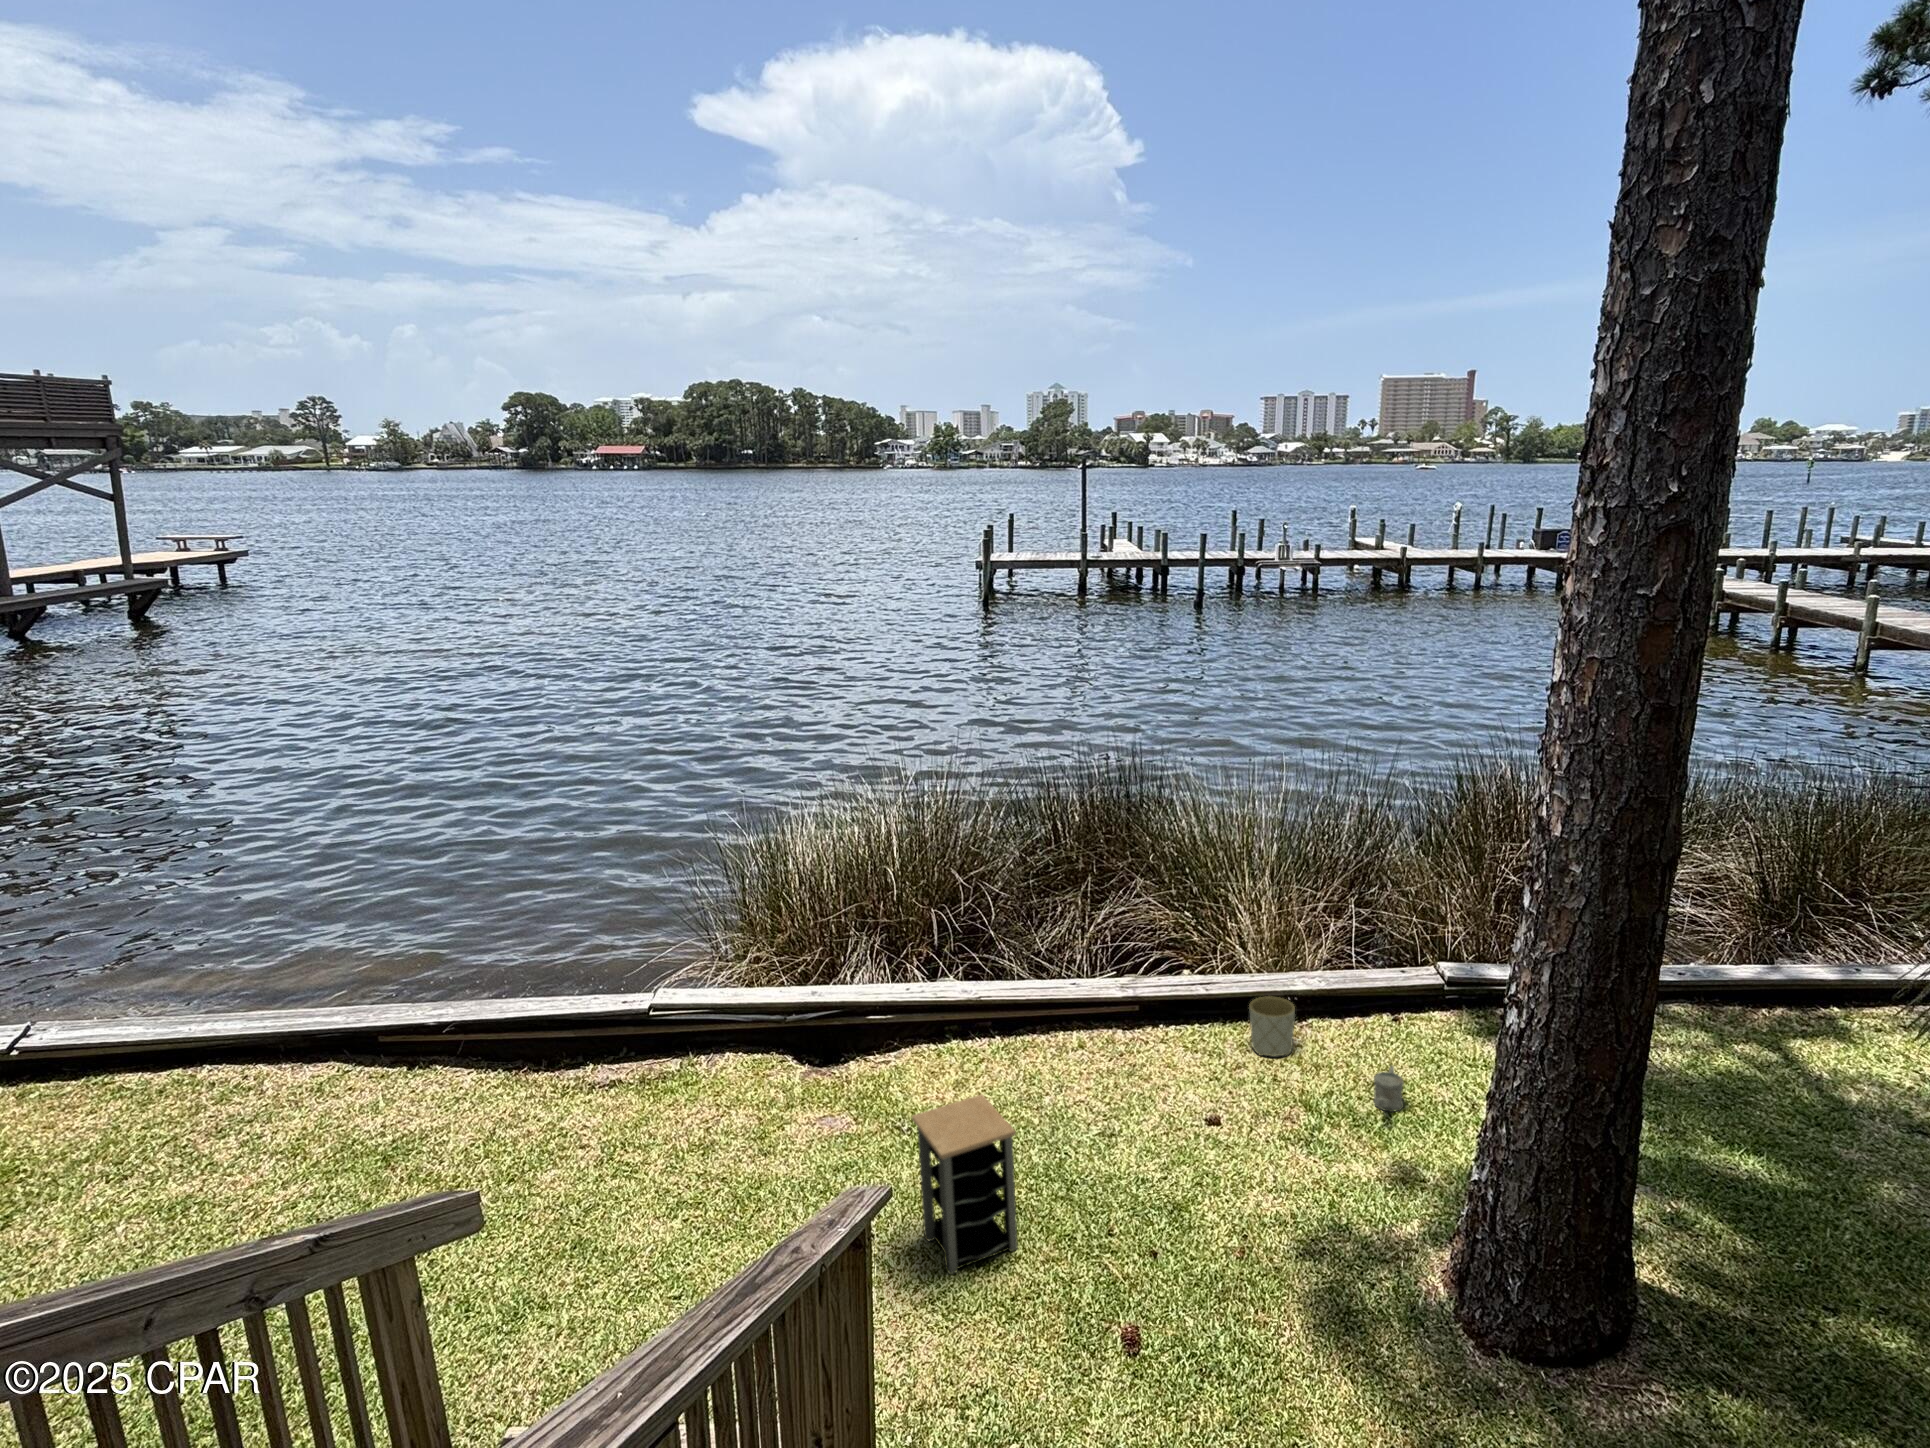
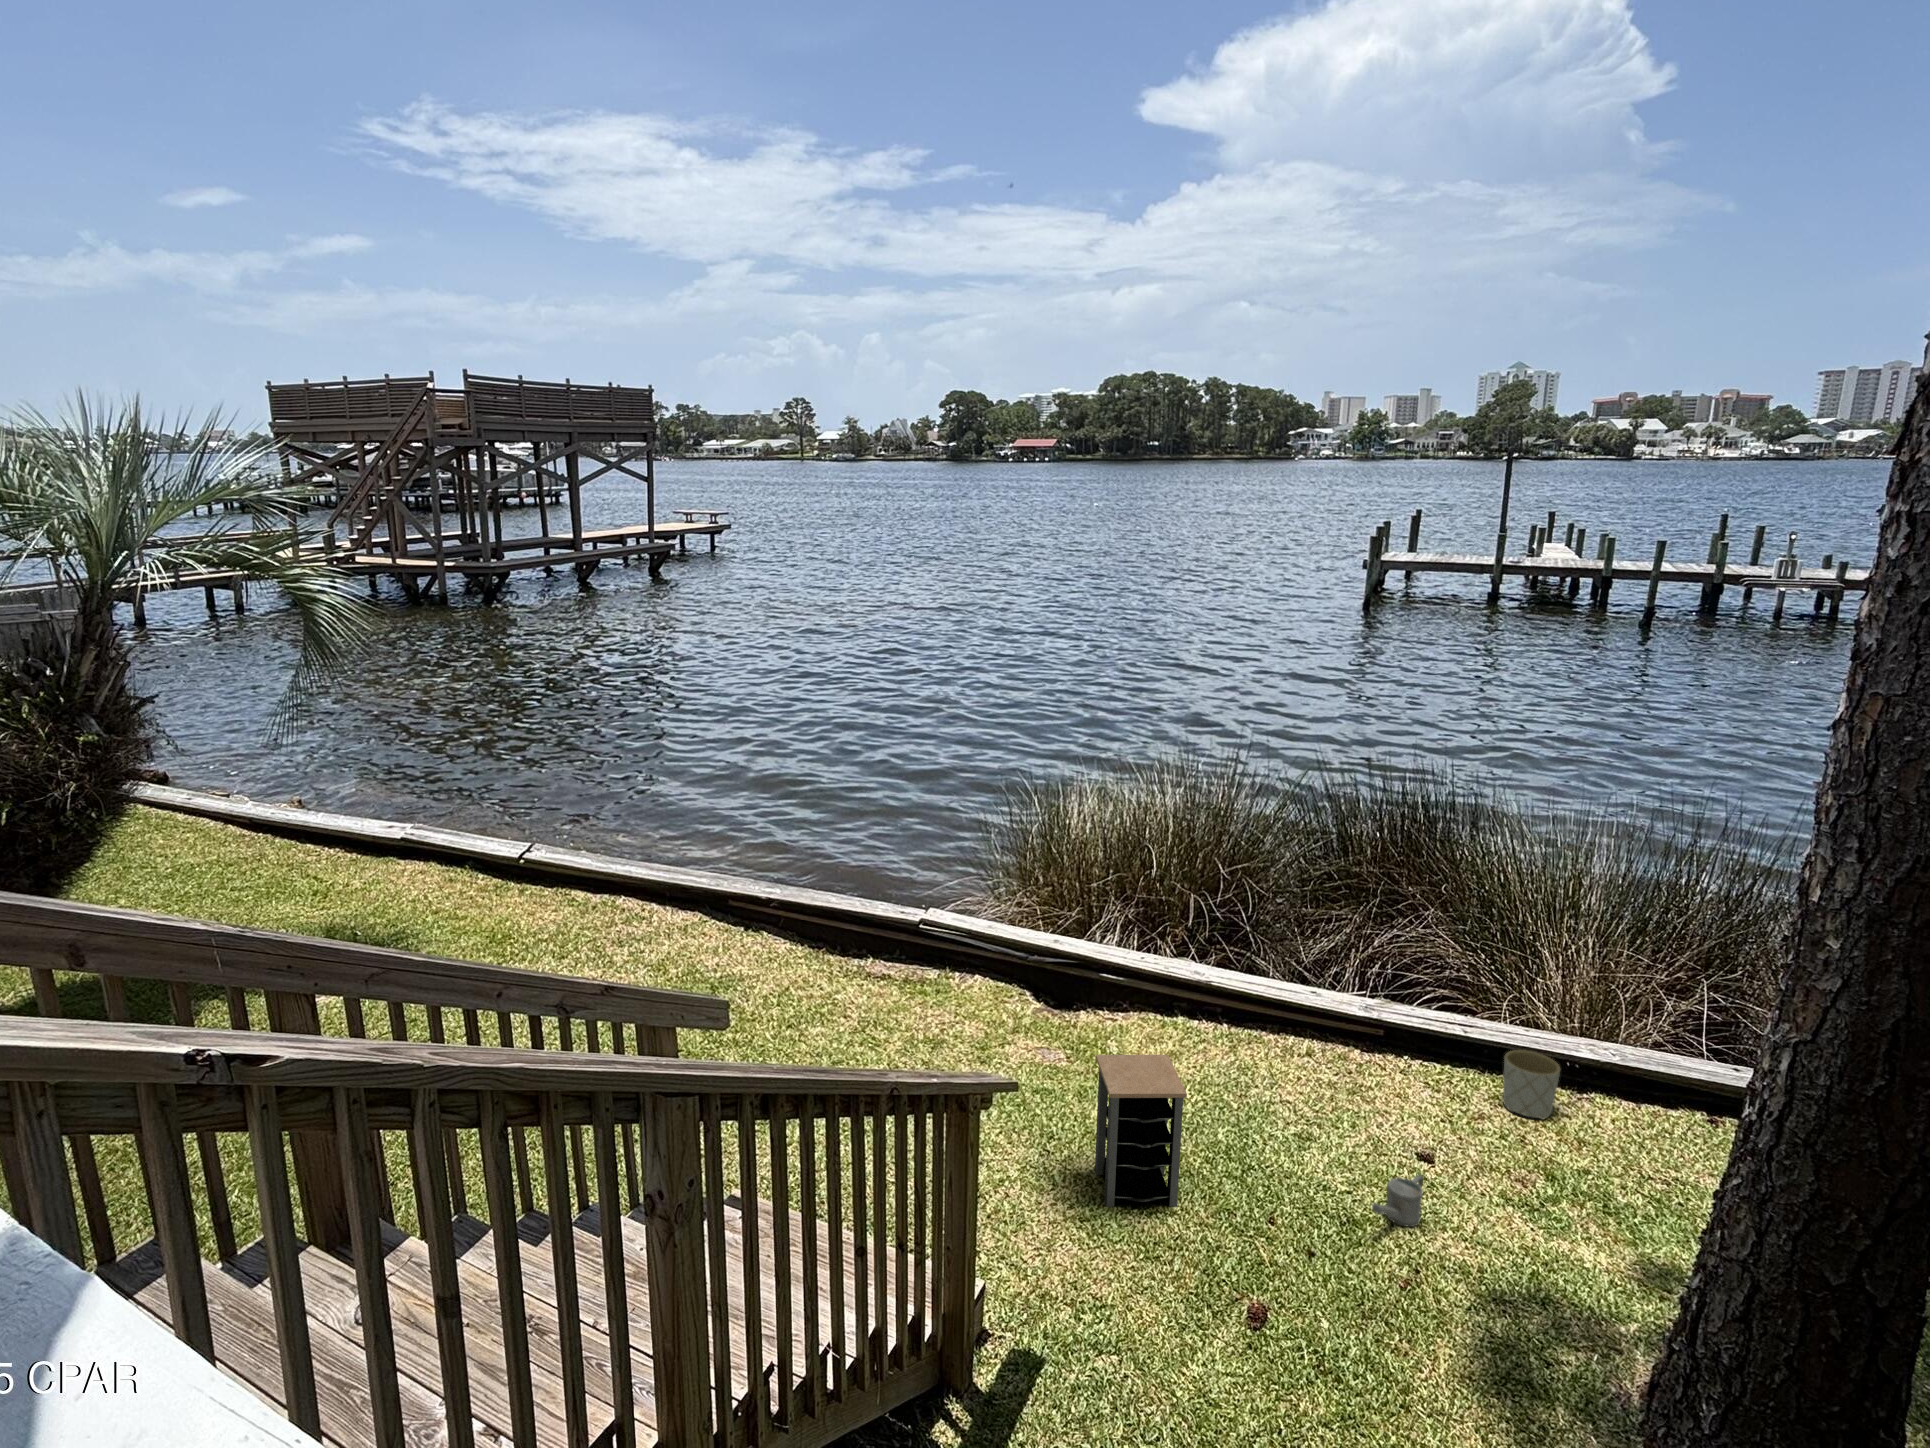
watering can: present [1373,1066,1404,1112] -> present [1372,1175,1424,1227]

